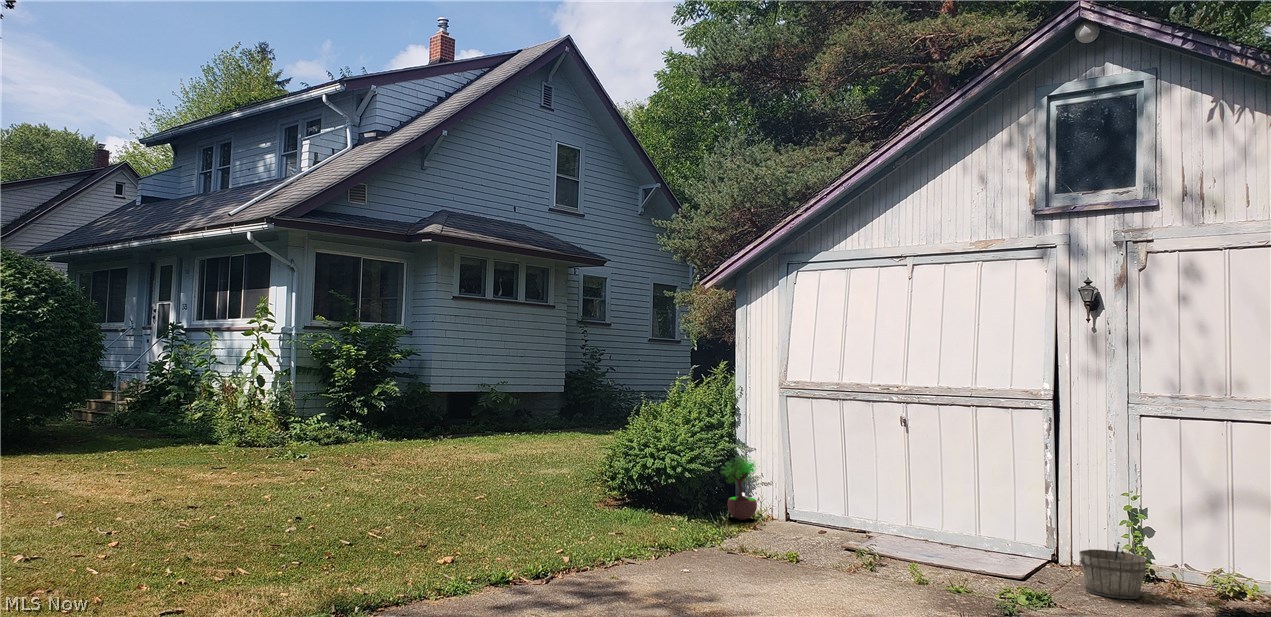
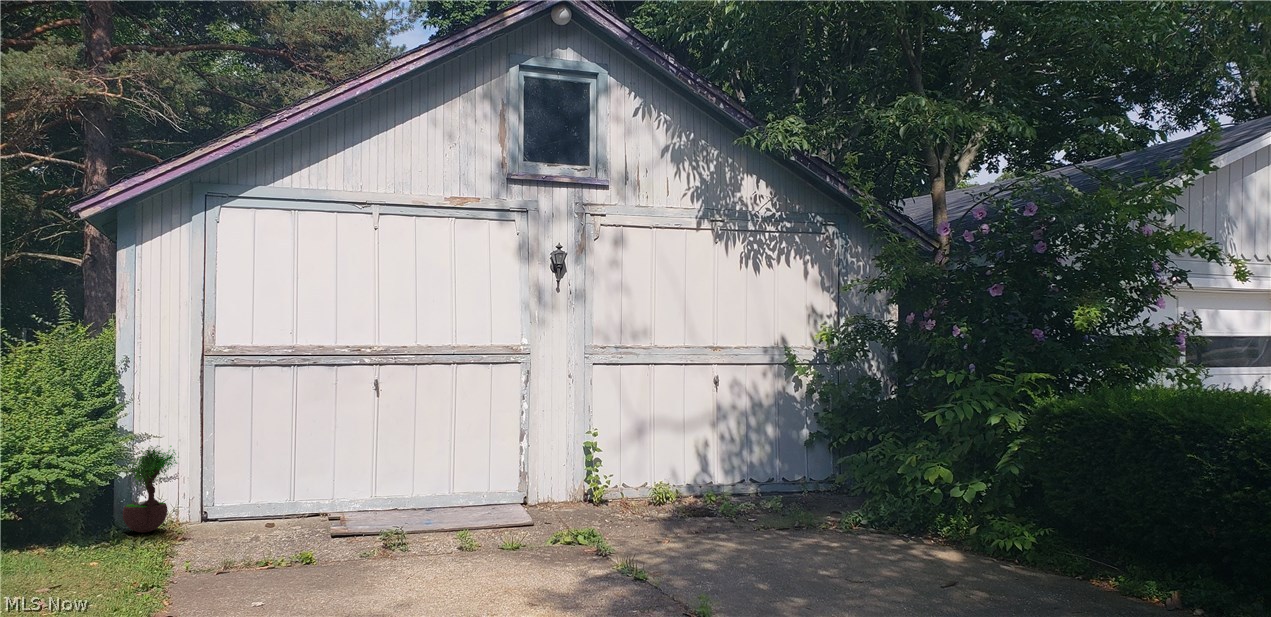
wooden bucket: present [1079,542,1147,599] -> none [570,471,620,516]

